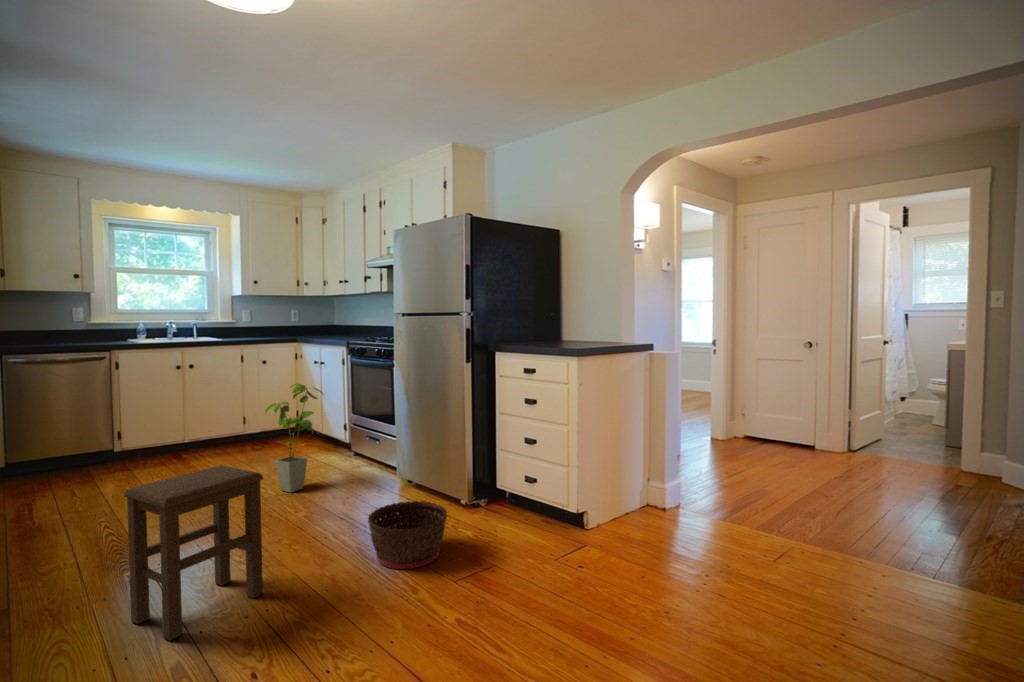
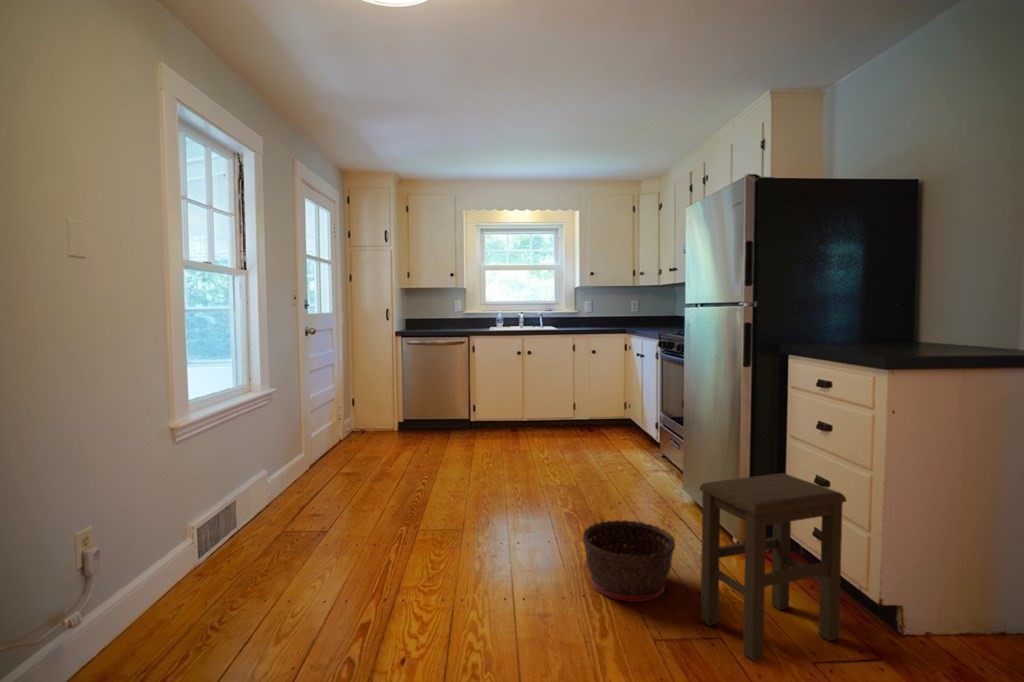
house plant: present [265,384,323,492] -> none [552,376,607,485]
stool: present [124,465,263,641] -> present [700,473,846,660]

